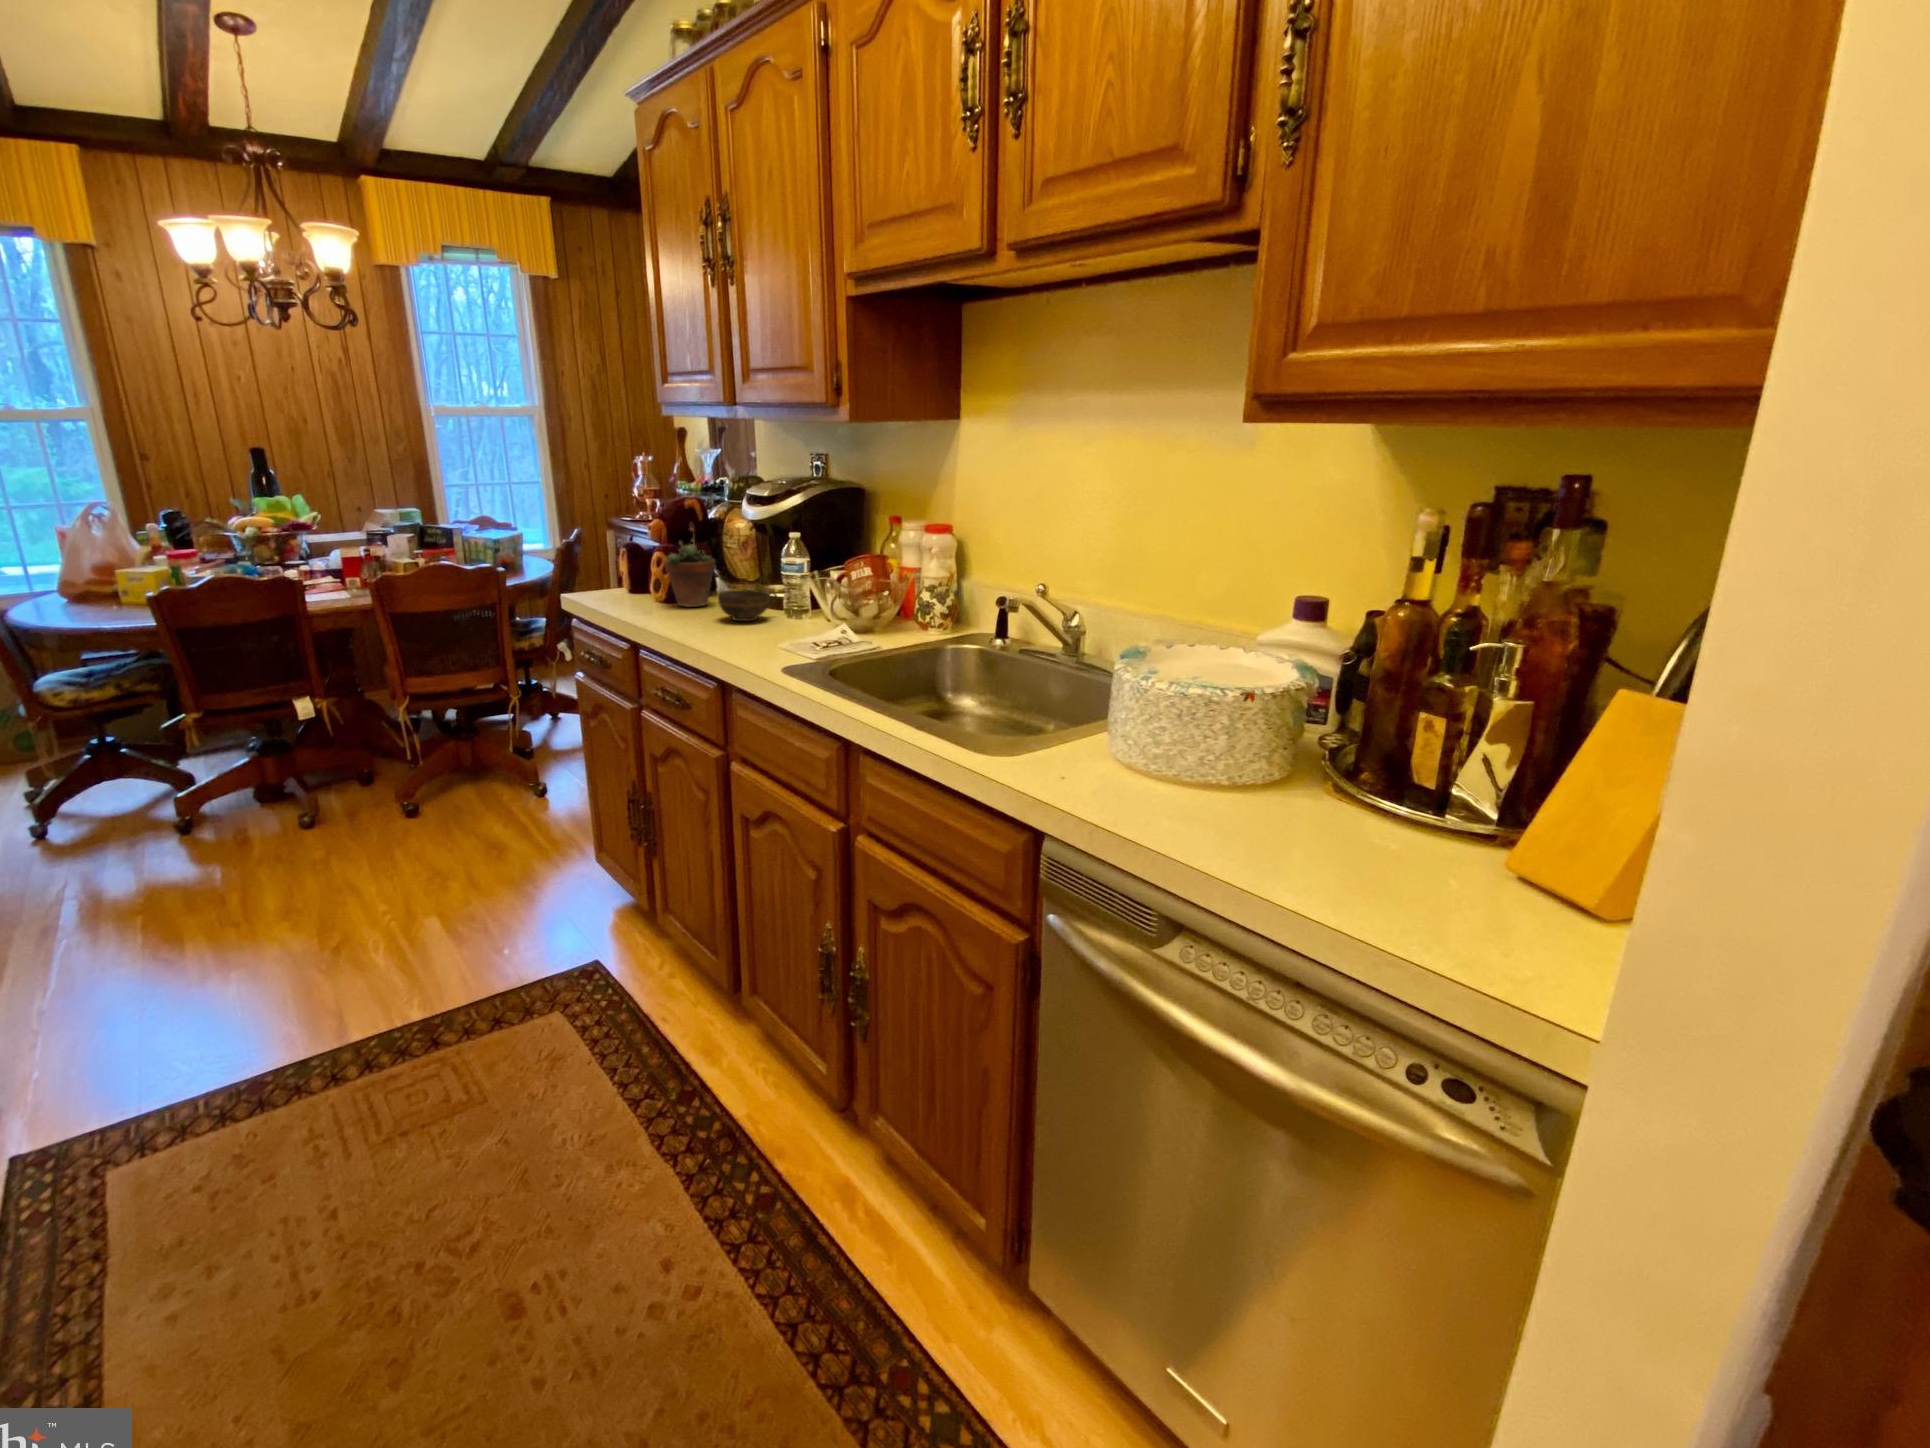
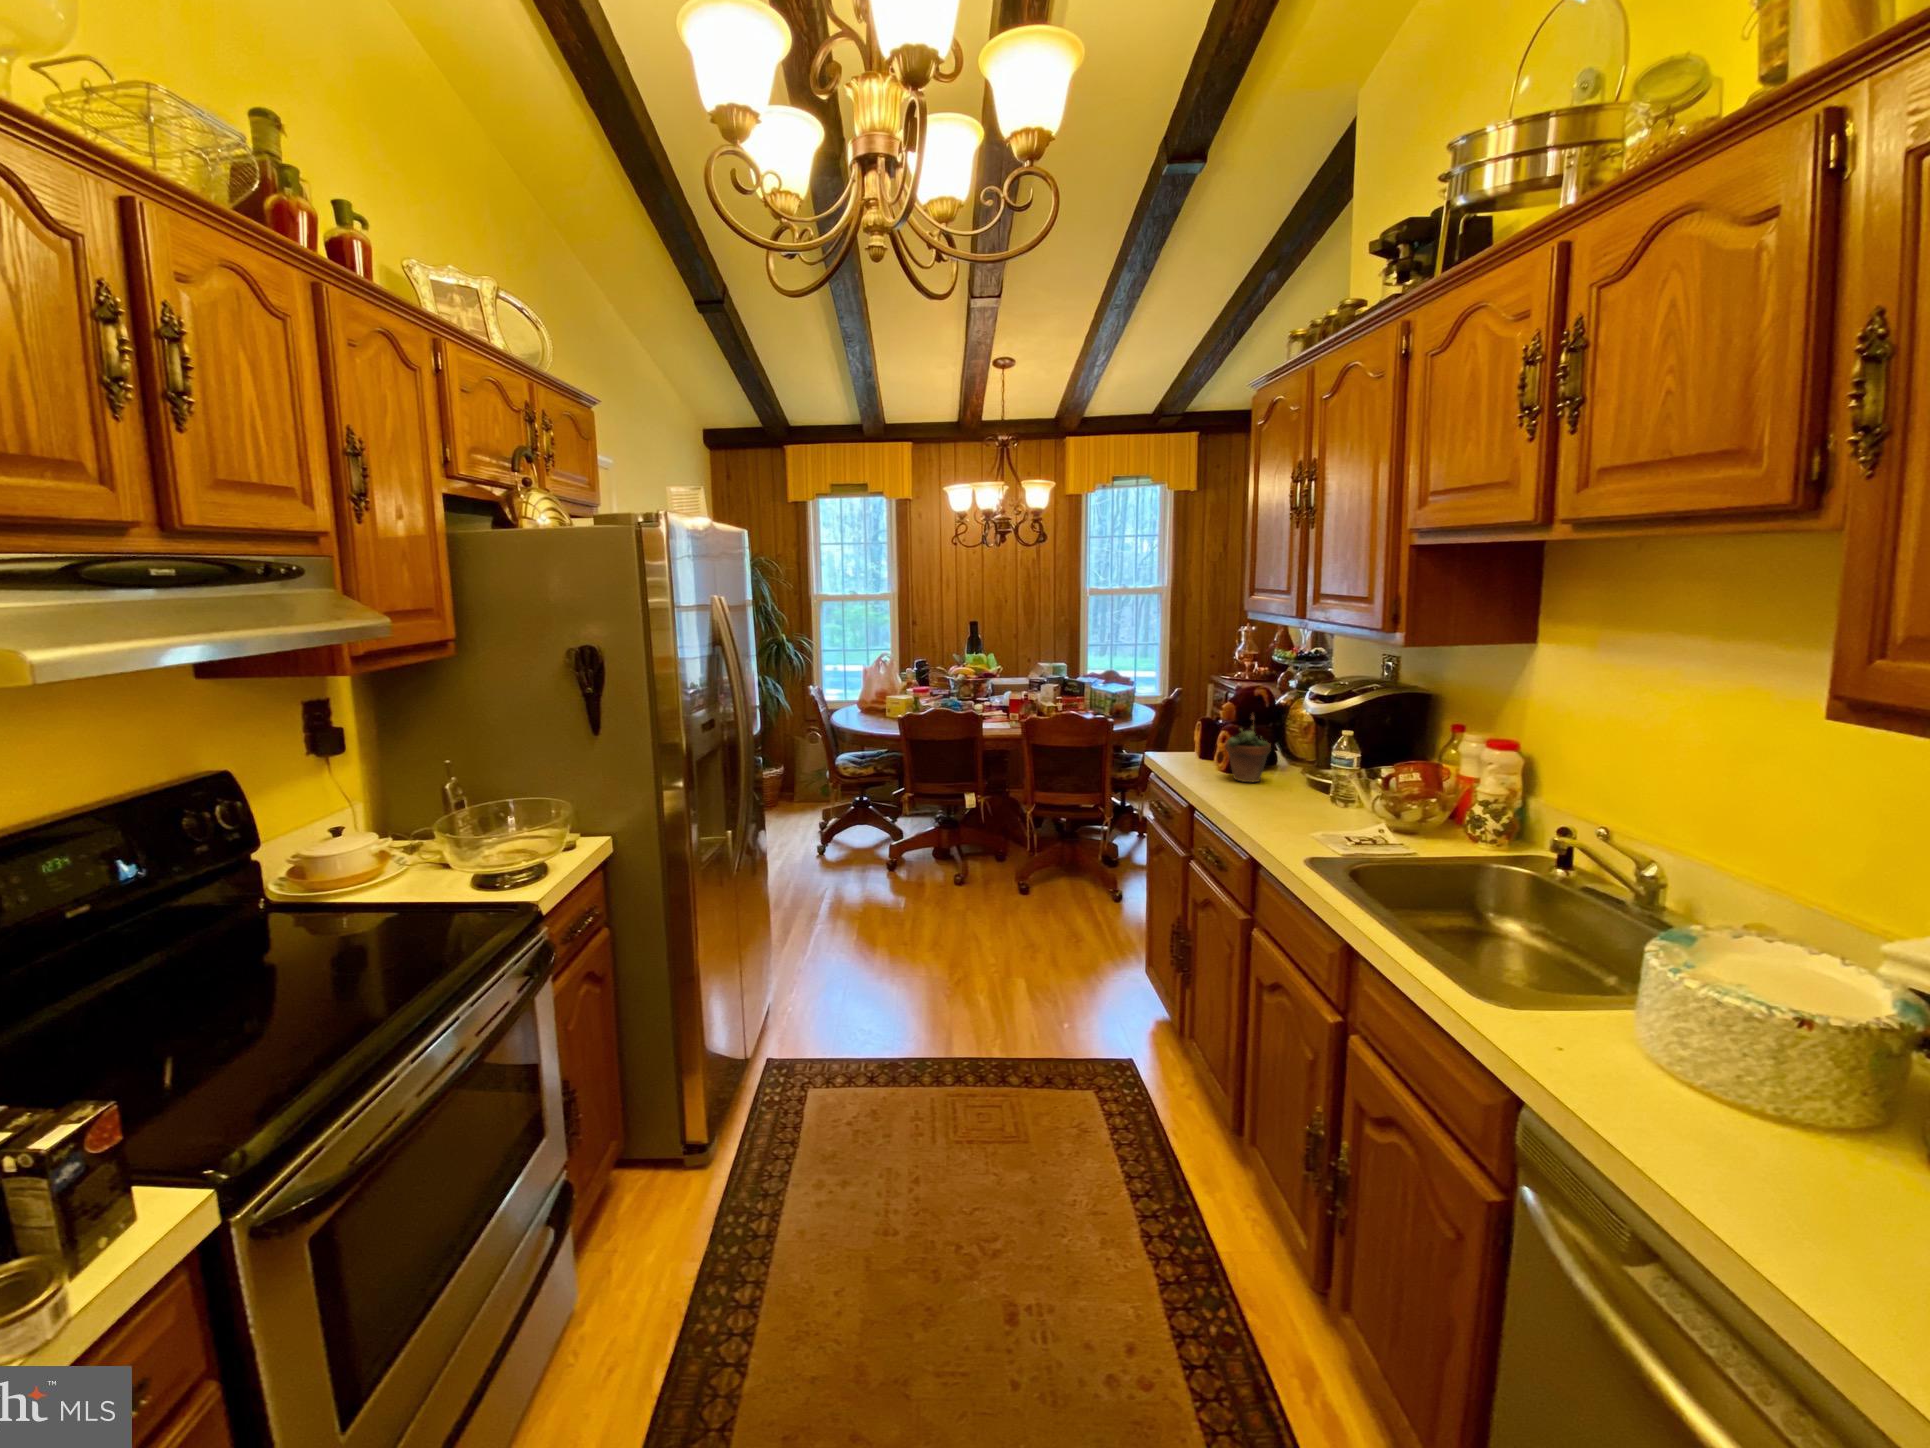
cup: present [718,589,777,622] -> none [1265,775,1322,805]

